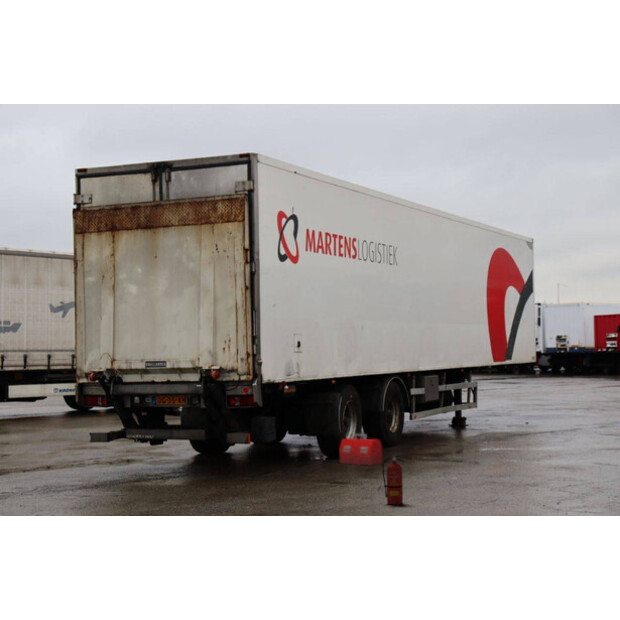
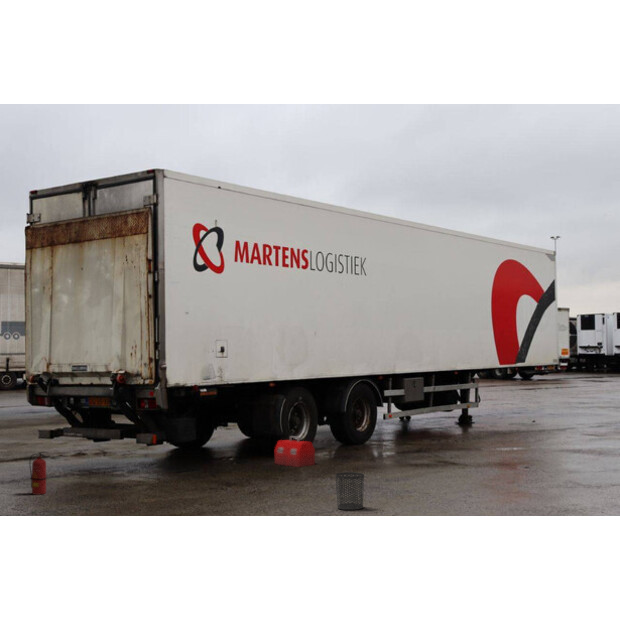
fire extinguisher: present [382,455,405,504] -> present [29,452,48,495]
waste bin: none [488,464,516,500] -> present [336,472,364,510]

